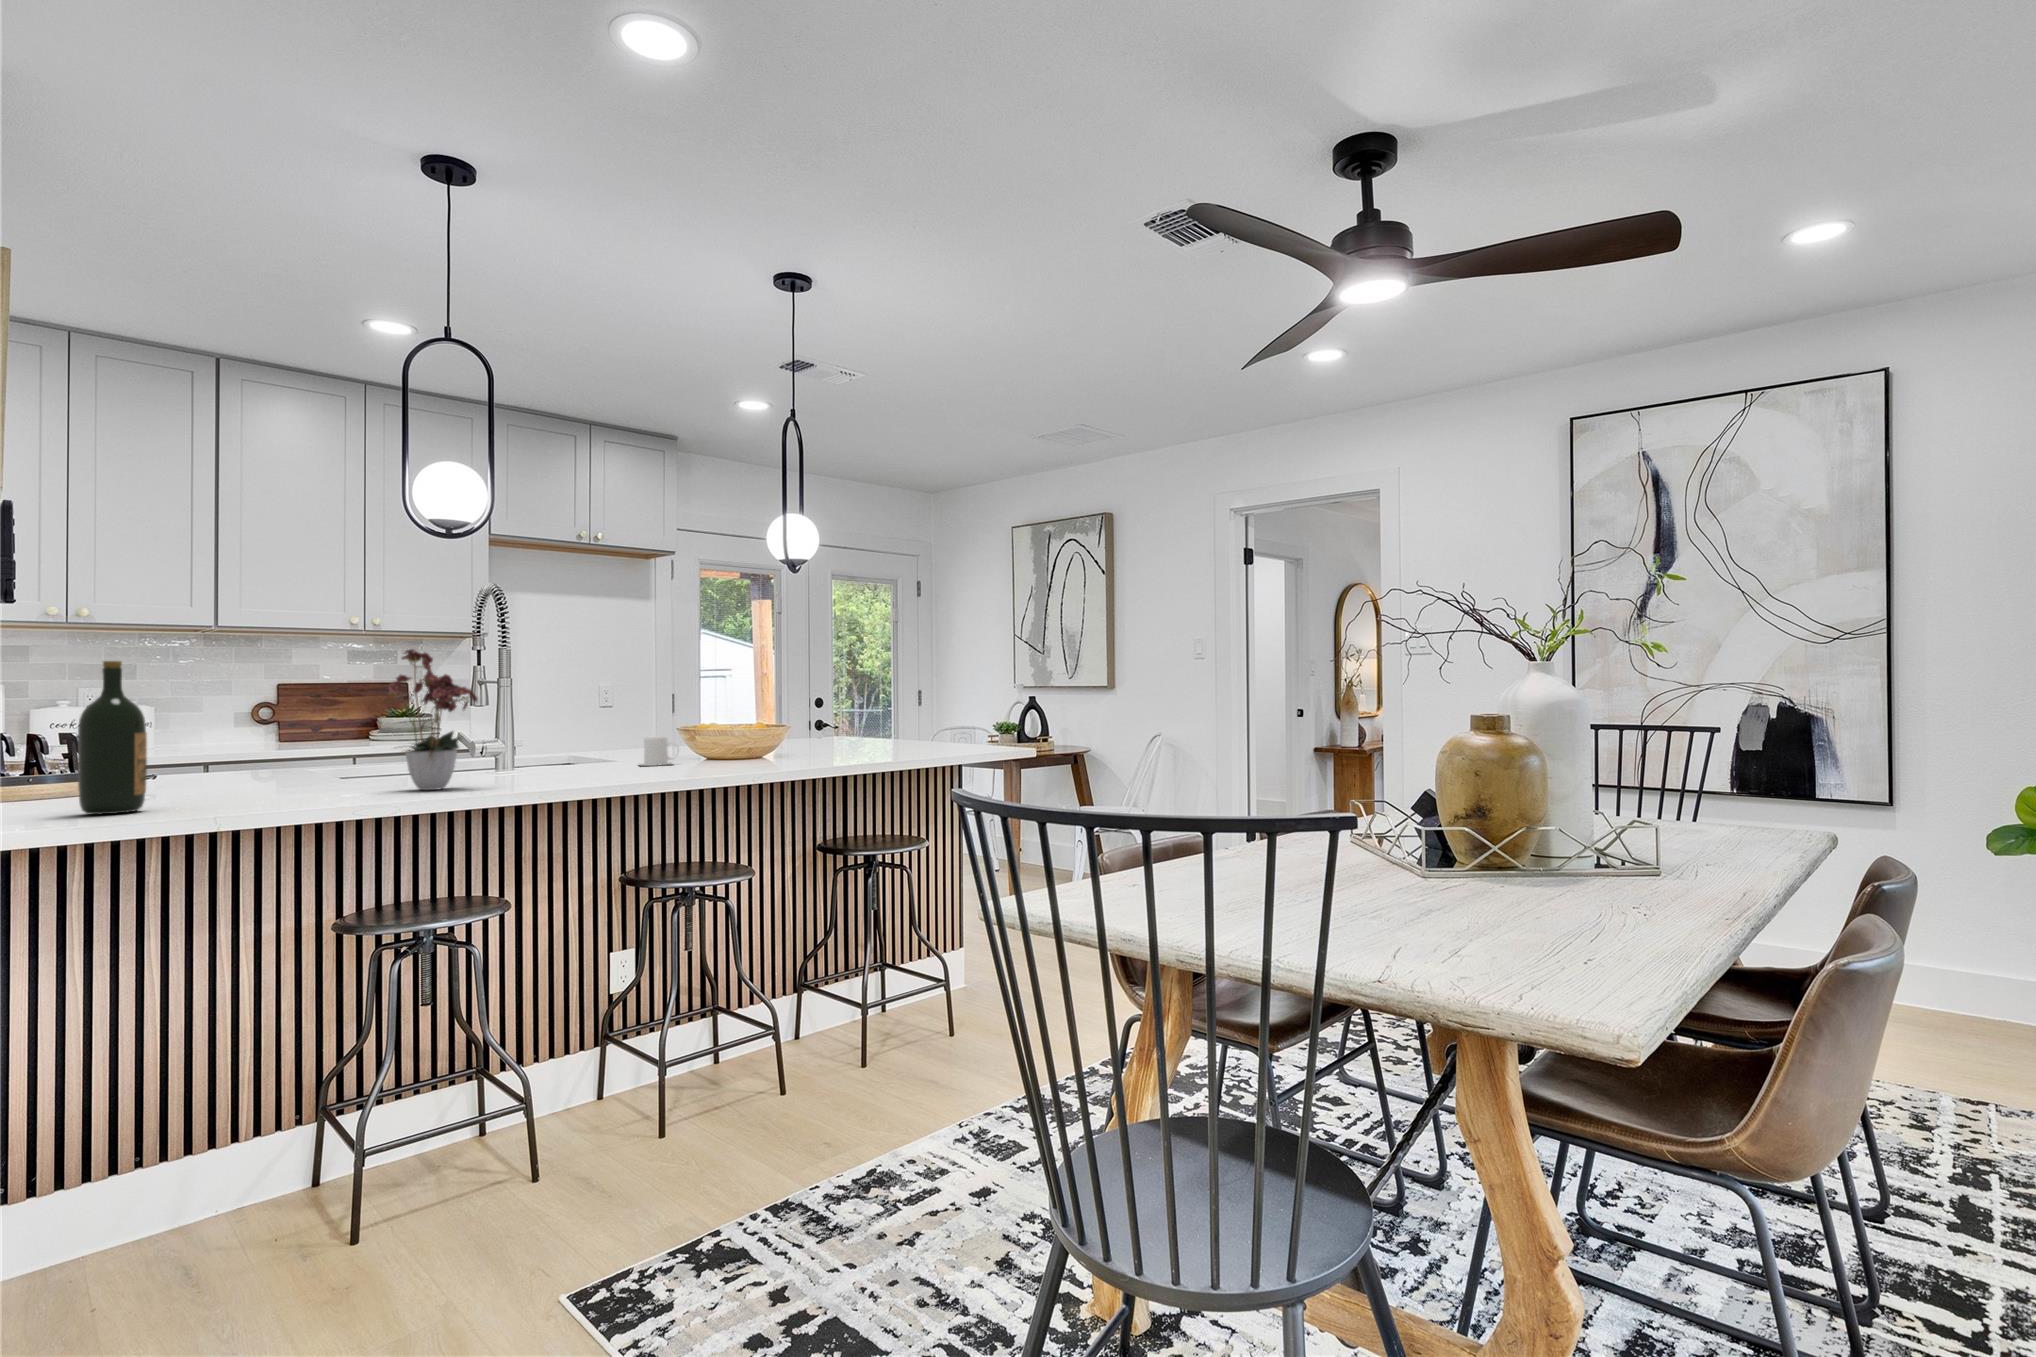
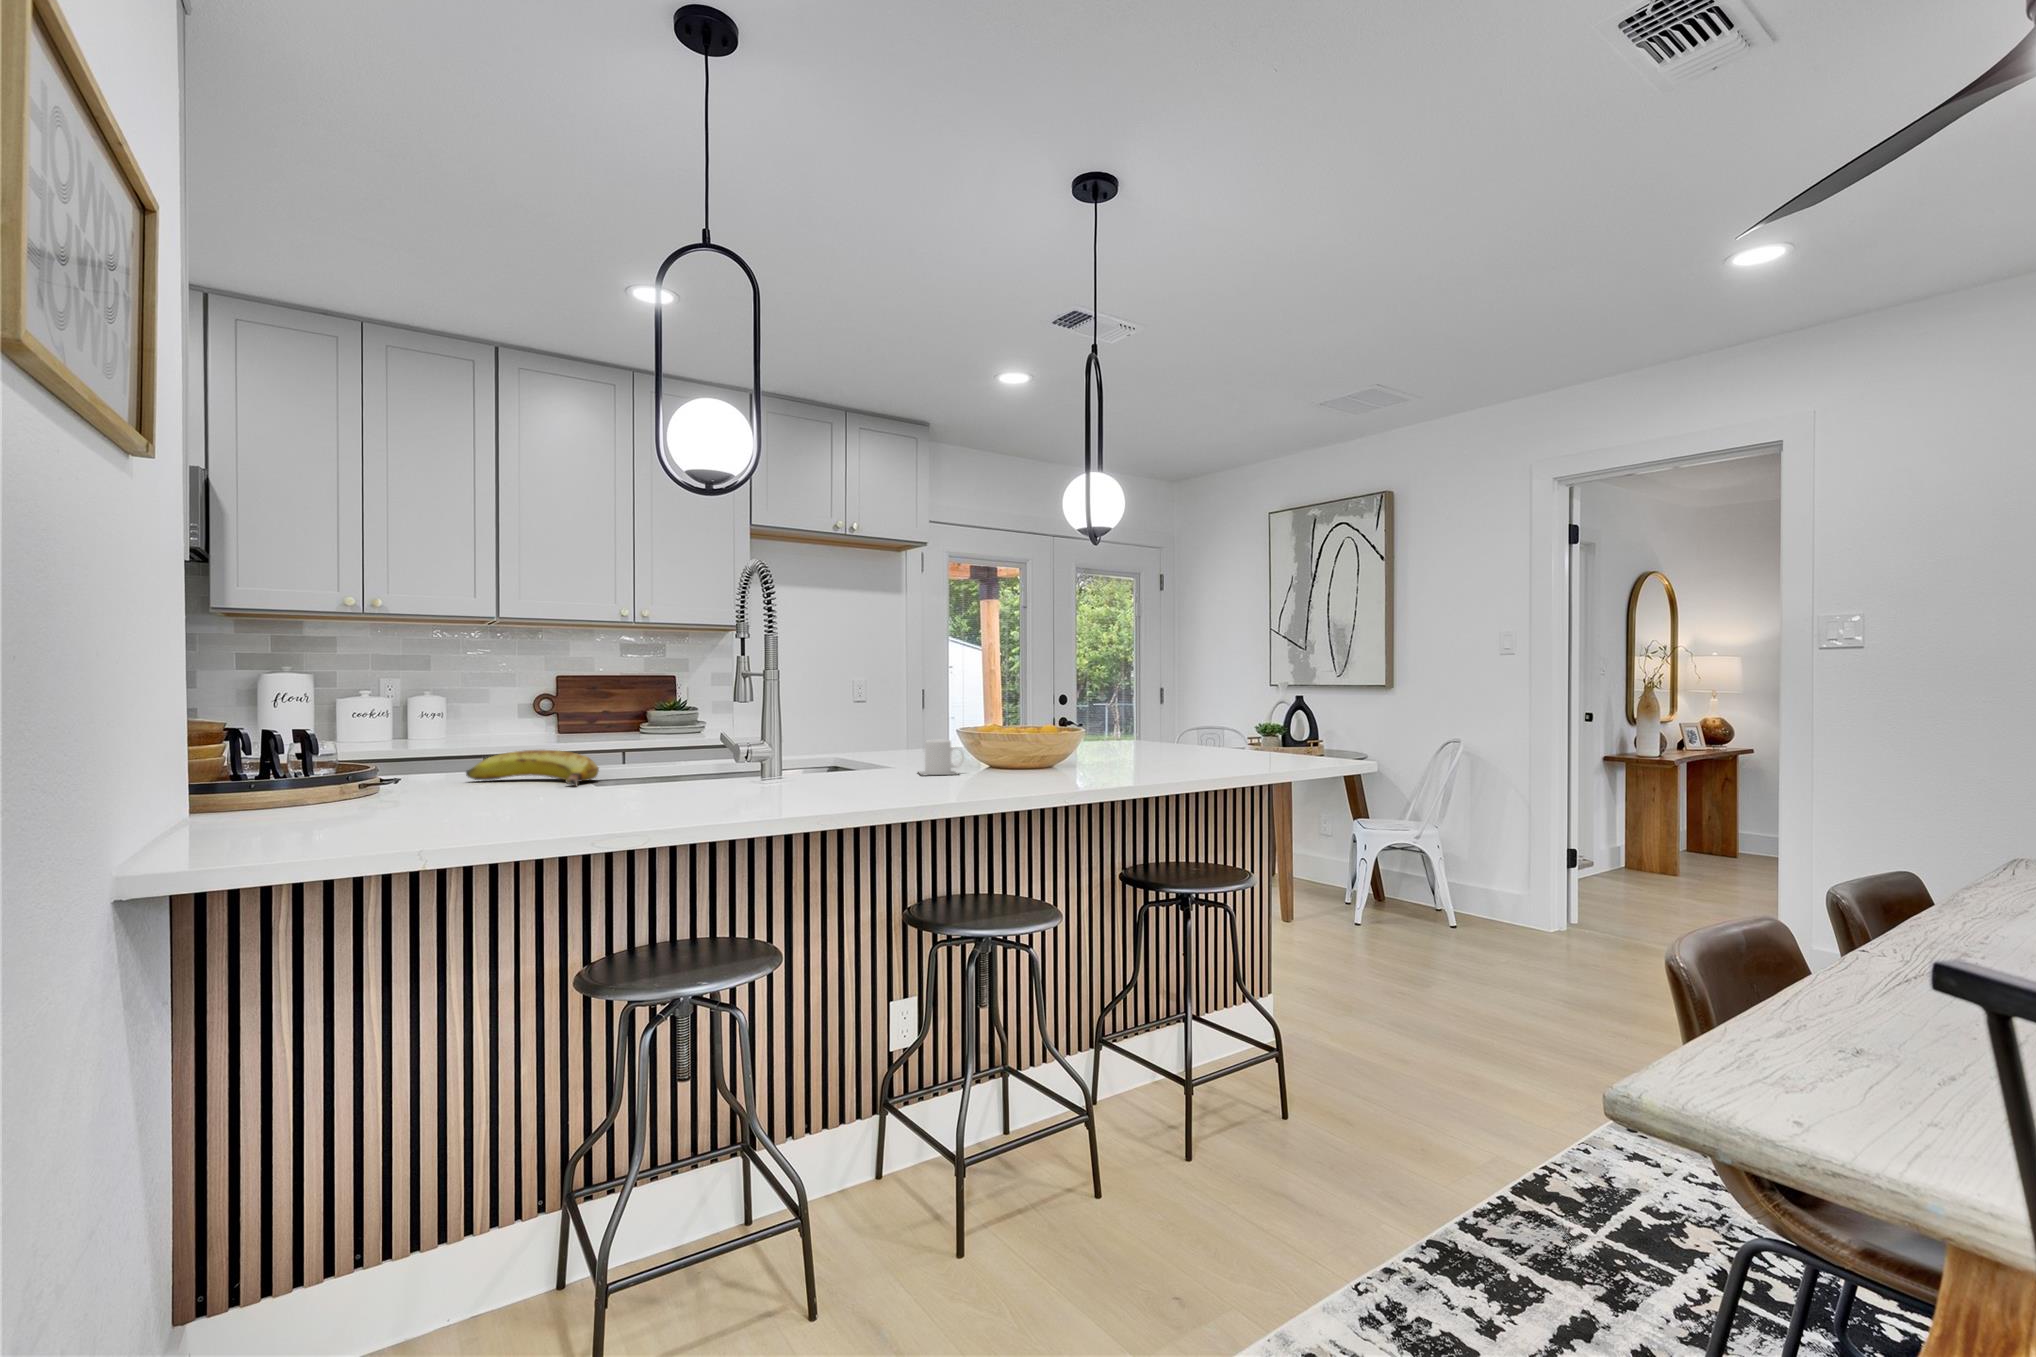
flower arrangement: present [389,649,477,790] -> none [632,622,754,811]
wine bottle: present [78,661,147,815] -> none [261,641,347,843]
banana: none [208,751,341,781] -> present [466,750,599,786]

